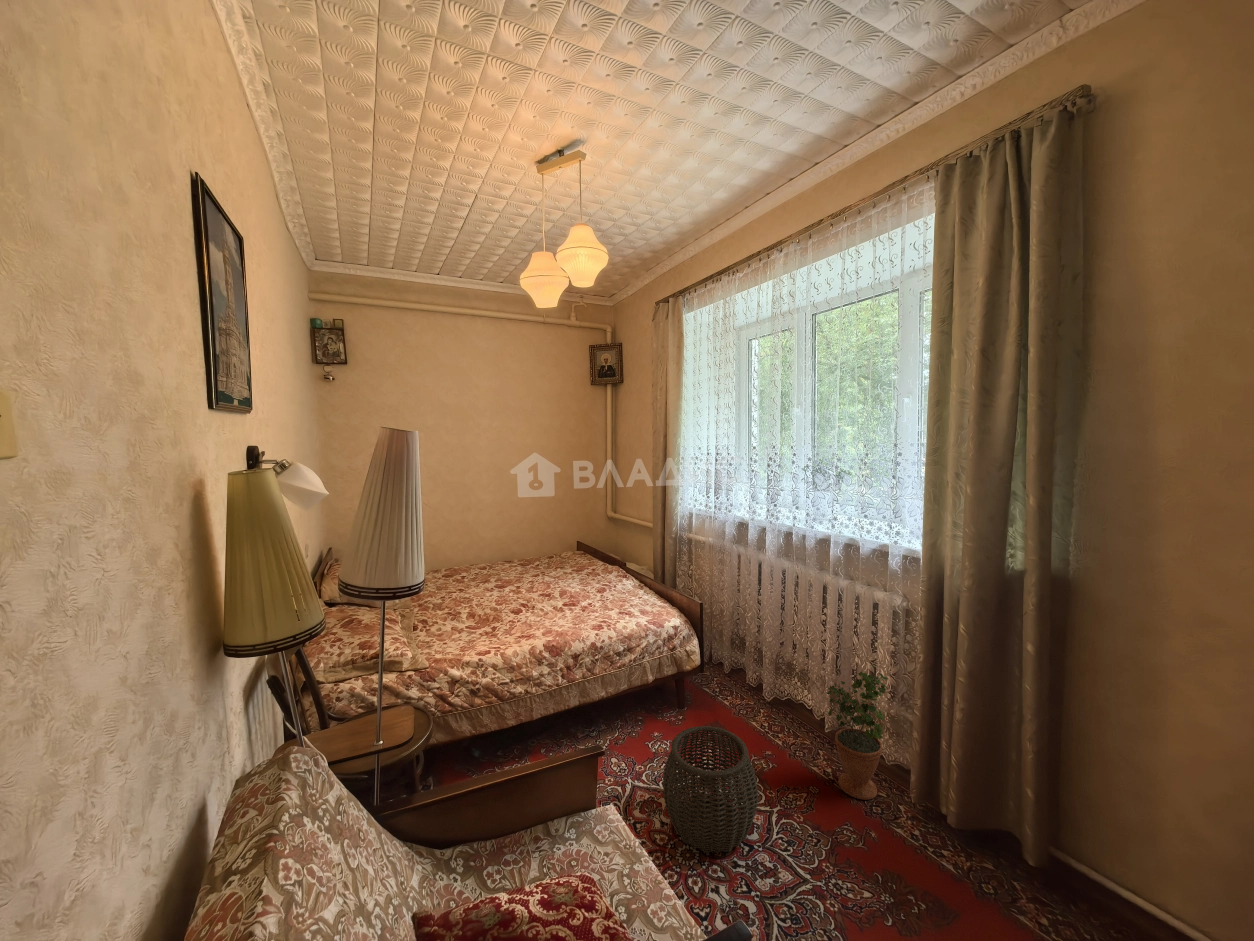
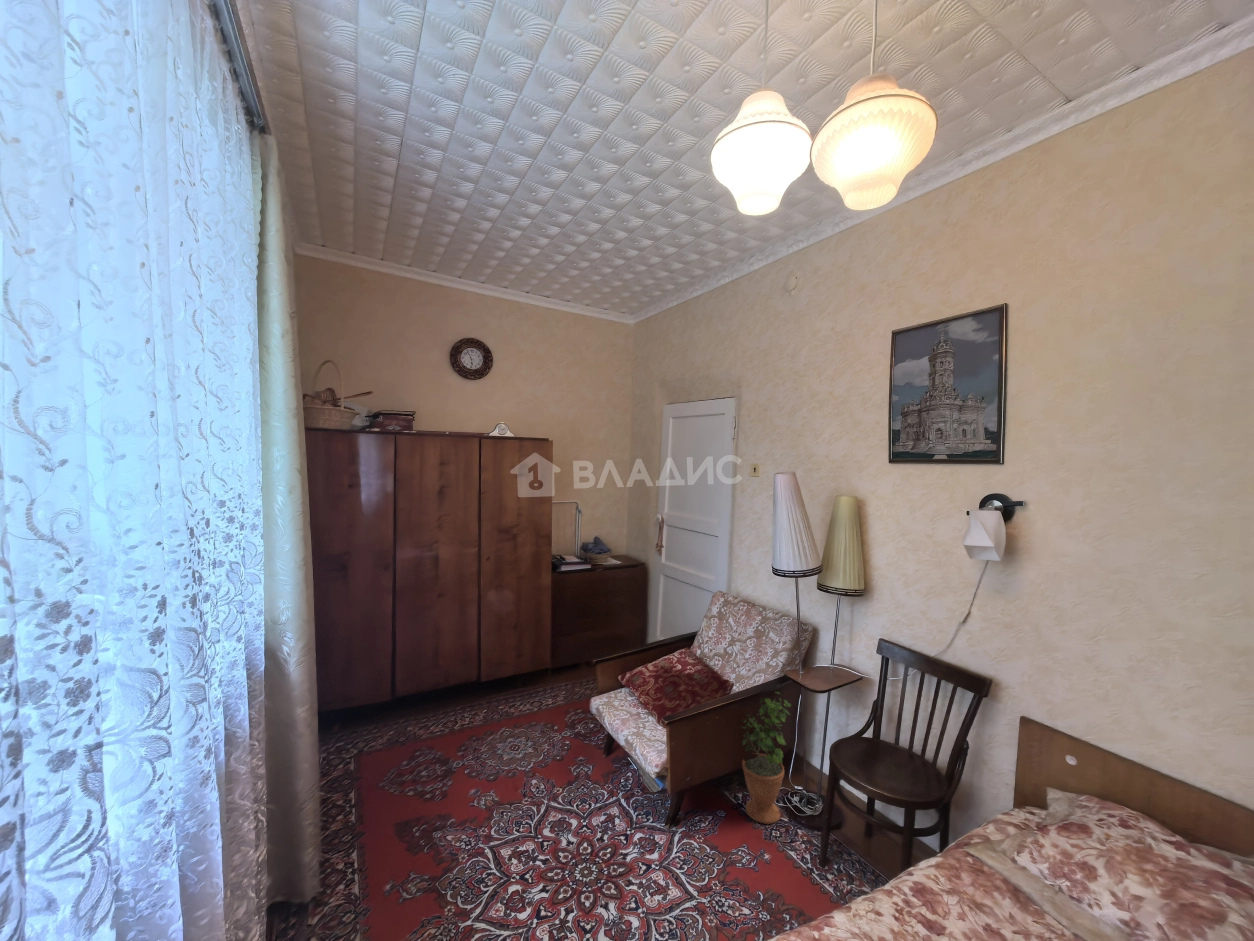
woven basket: present [663,726,758,853] -> none [569,747,659,871]

